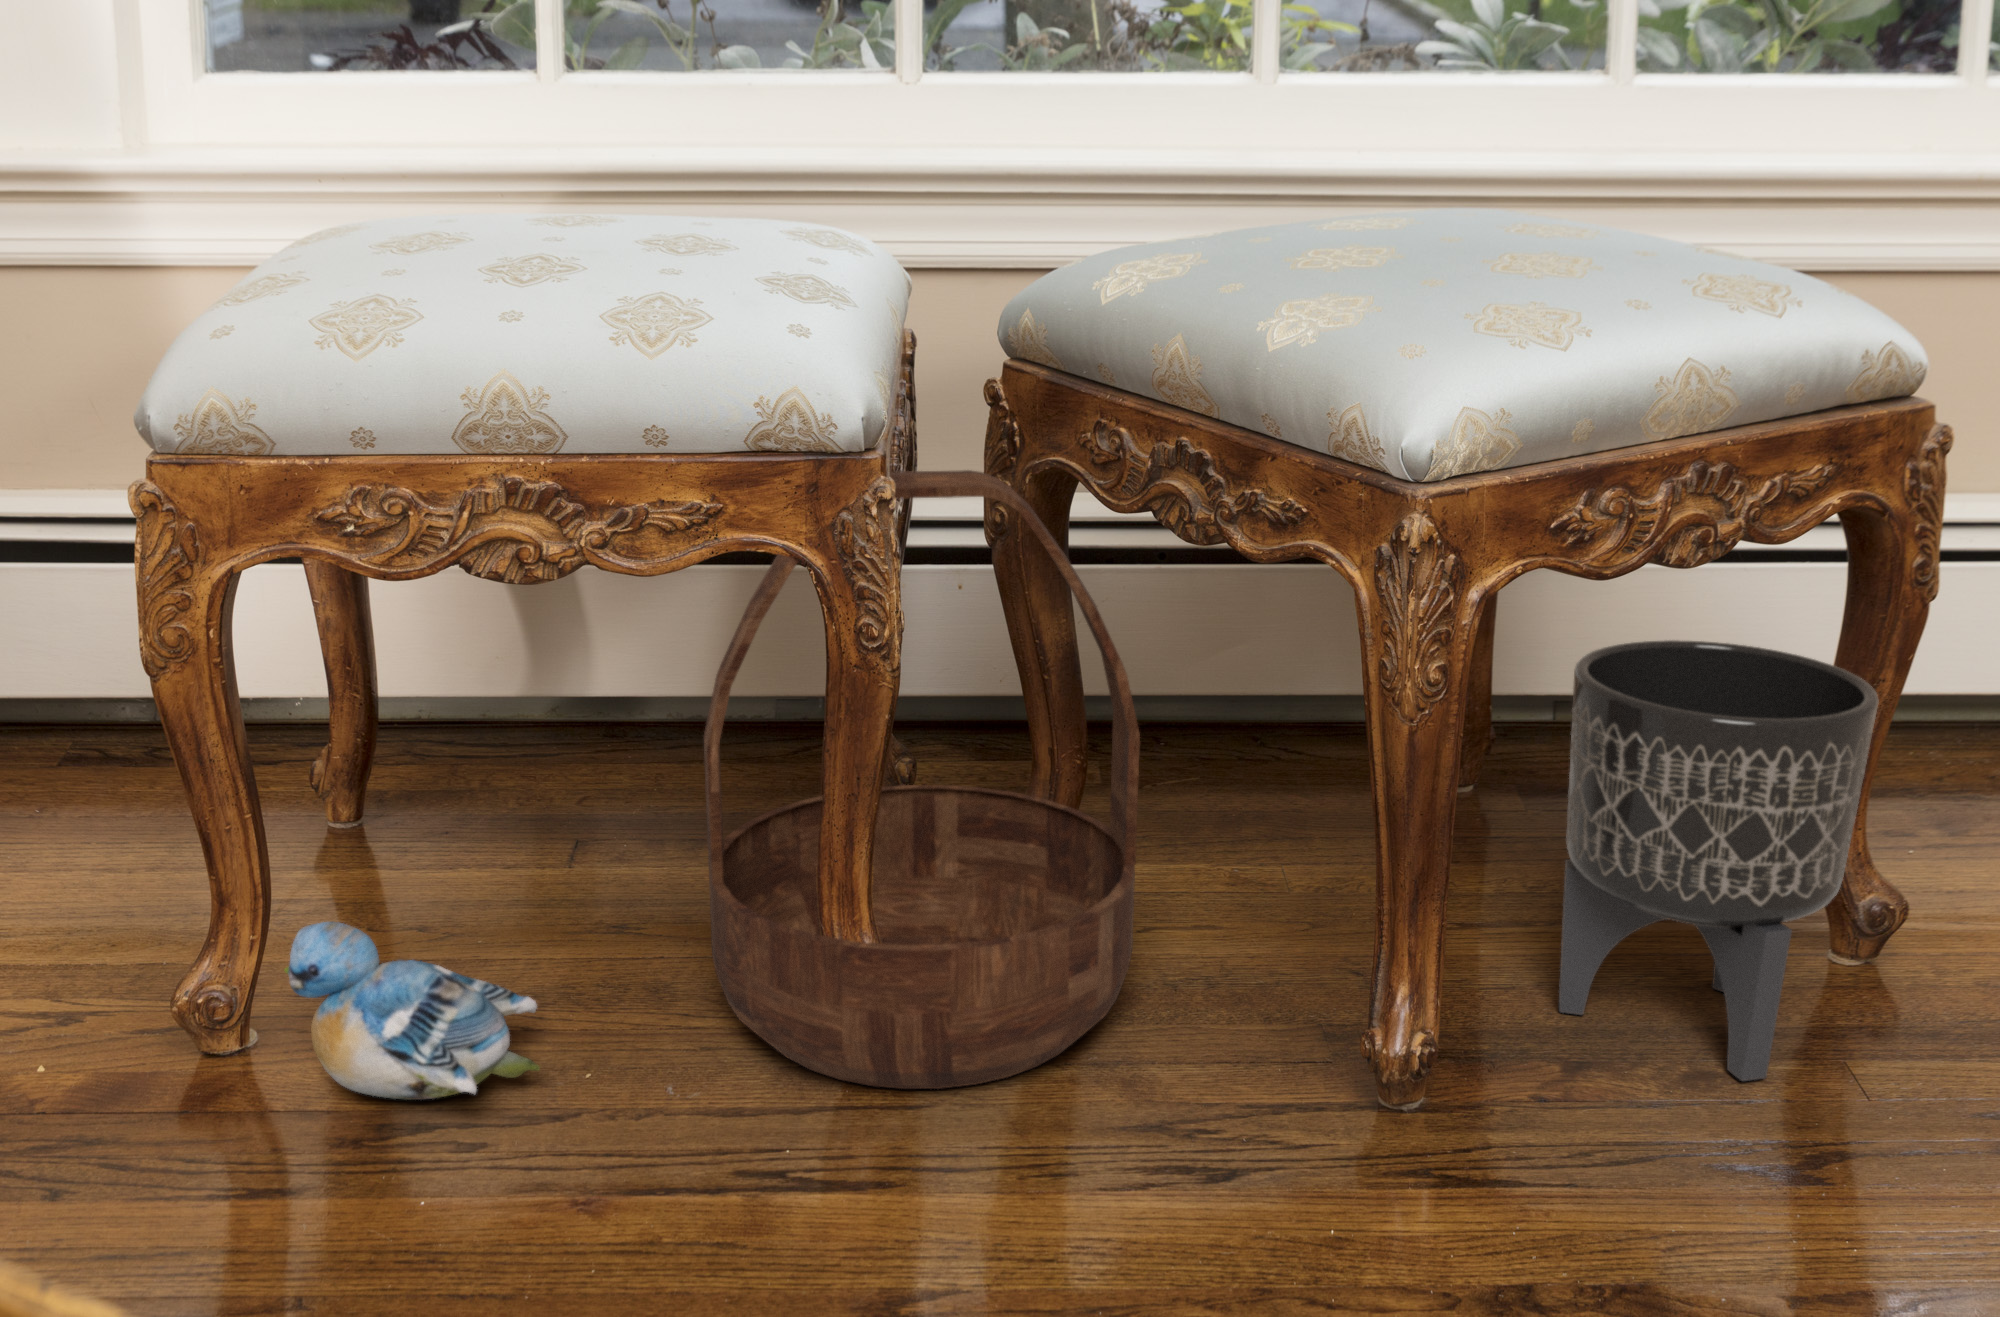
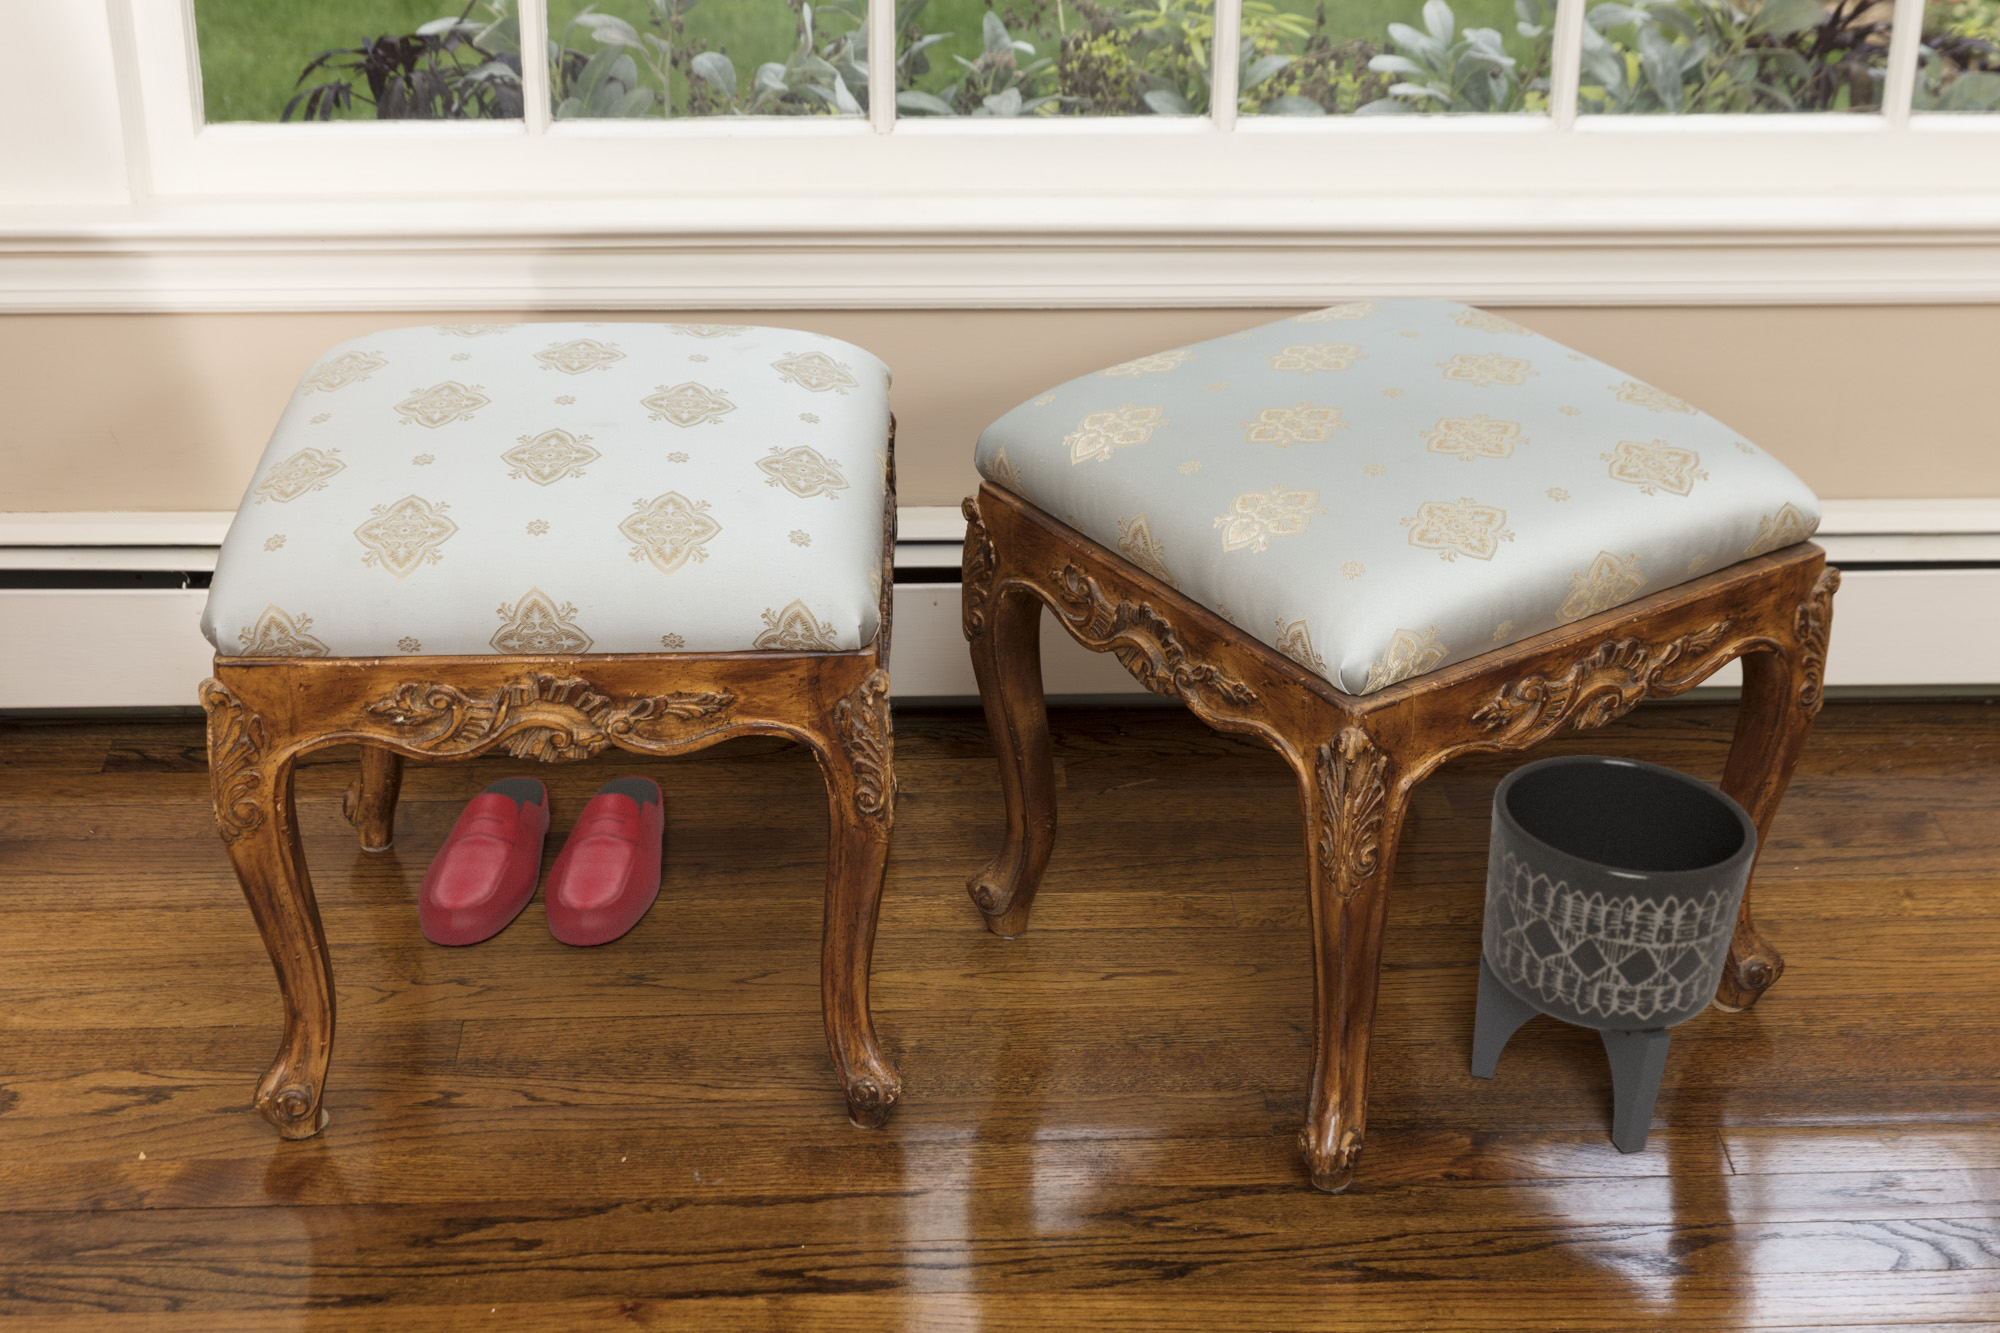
basket: present [704,470,1140,1089] -> none [719,629,1107,1173]
slippers: none [379,748,656,892] -> present [418,776,664,946]
plush toy: present [285,922,540,1100] -> none [357,1045,586,1199]

